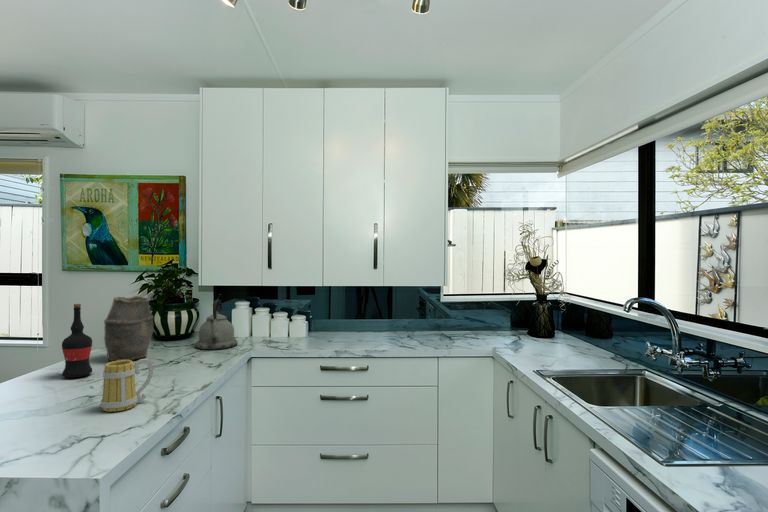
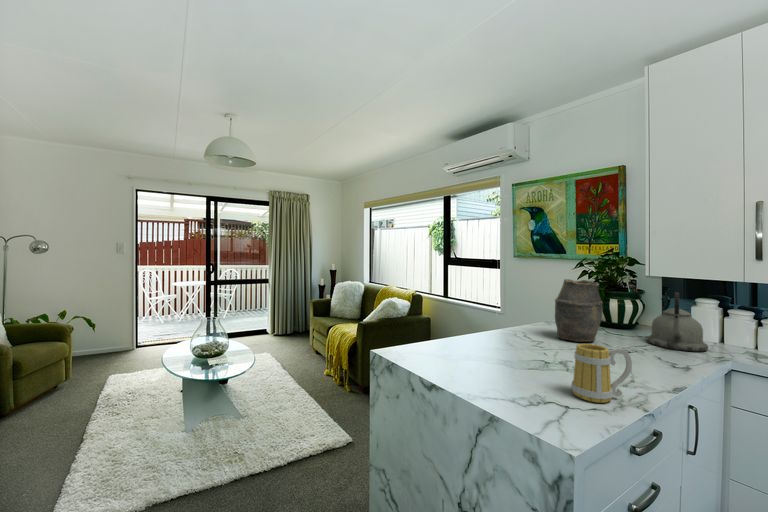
wine bottle: present [62,304,92,378] -> none [524,281,549,348]

